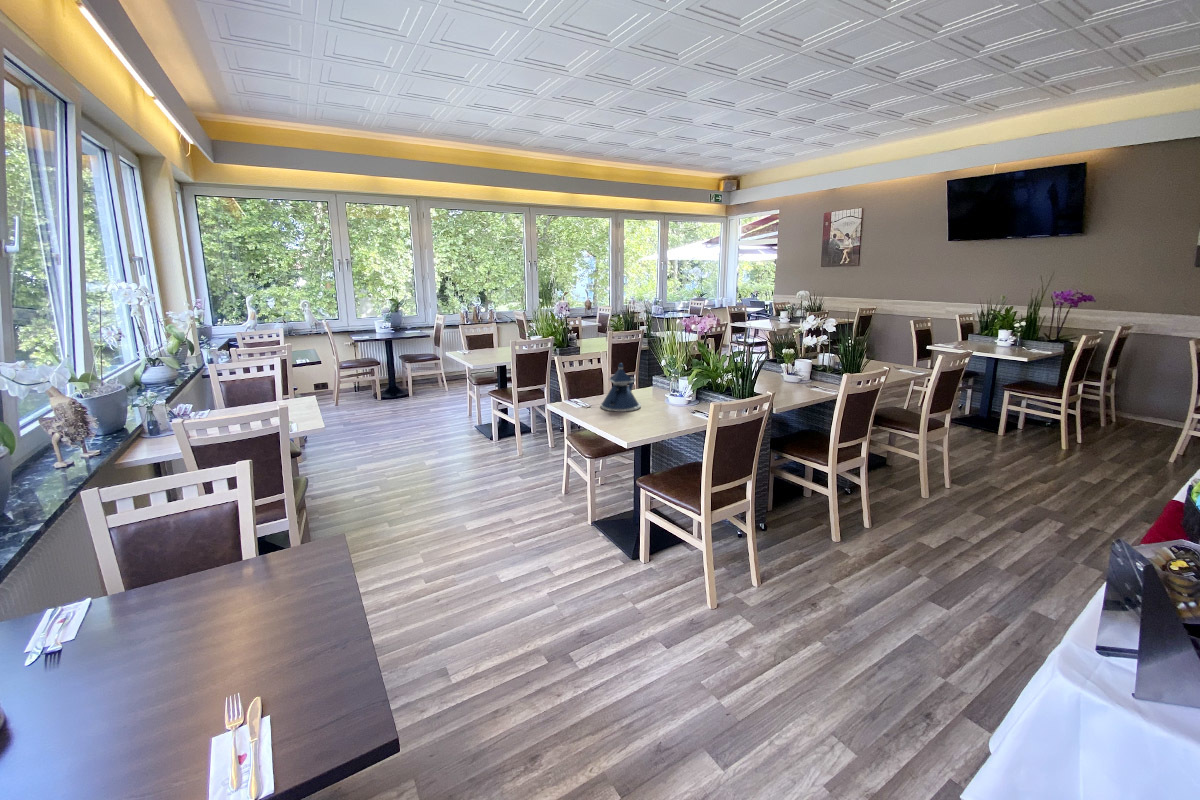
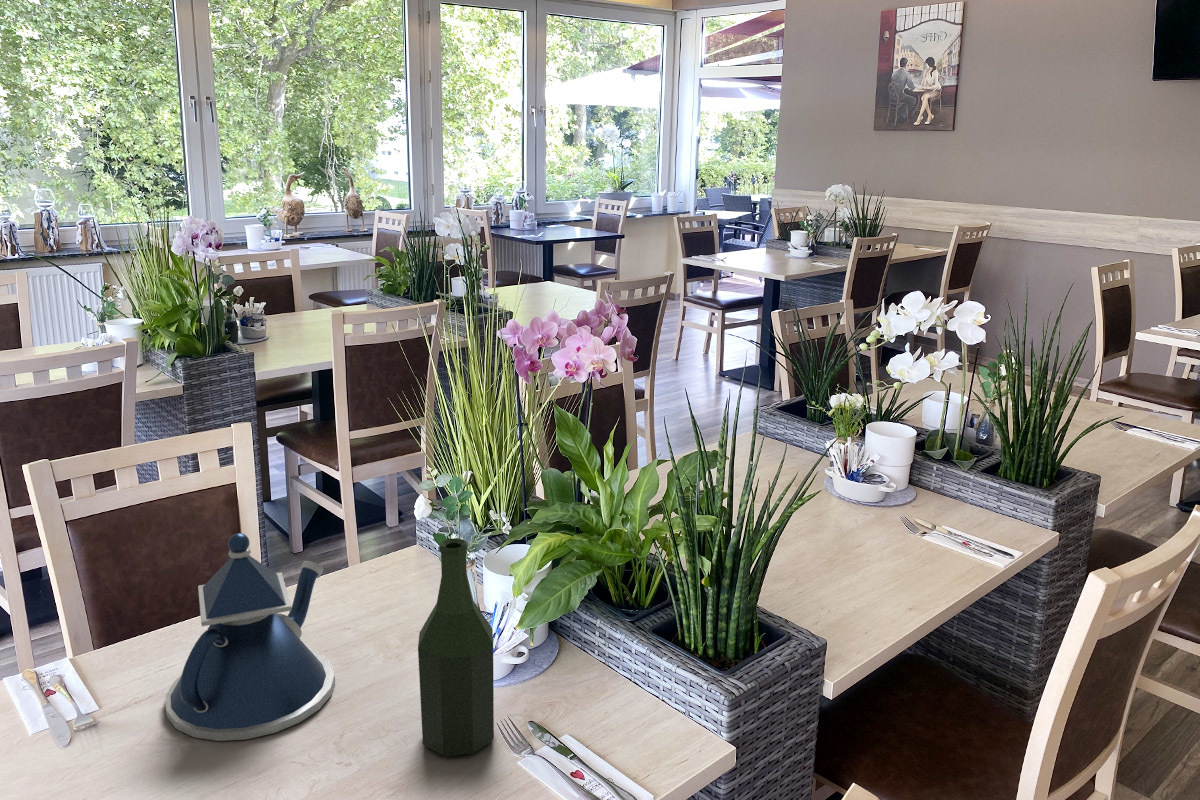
bottle: none [667,360,686,415] -> present [418,538,494,756]

